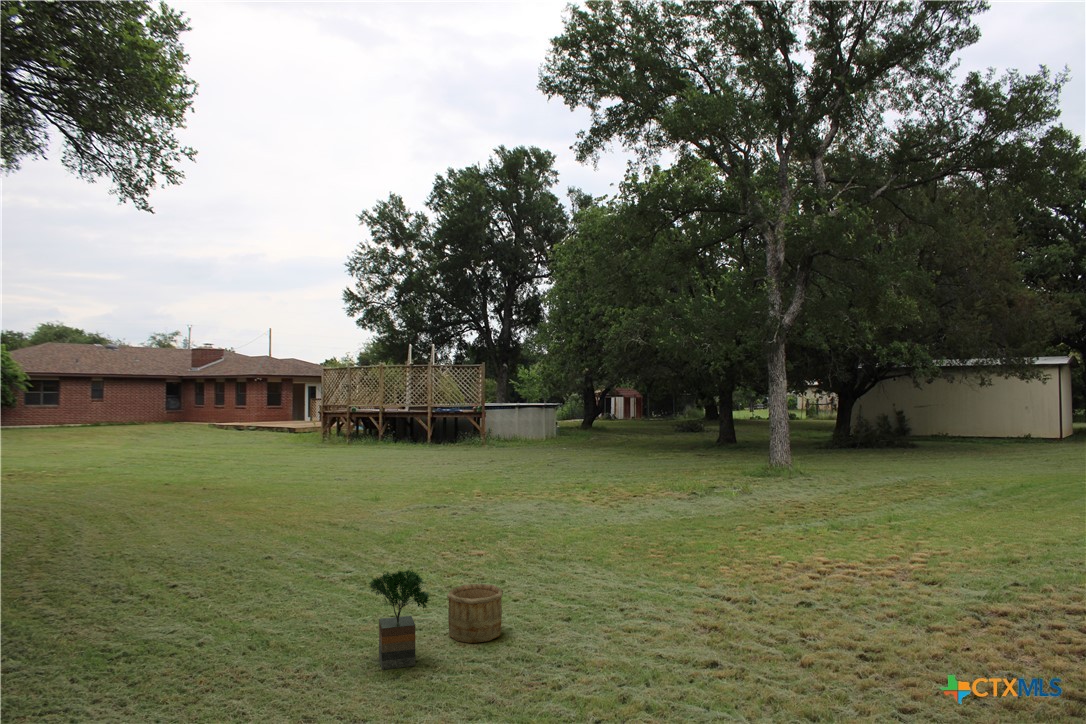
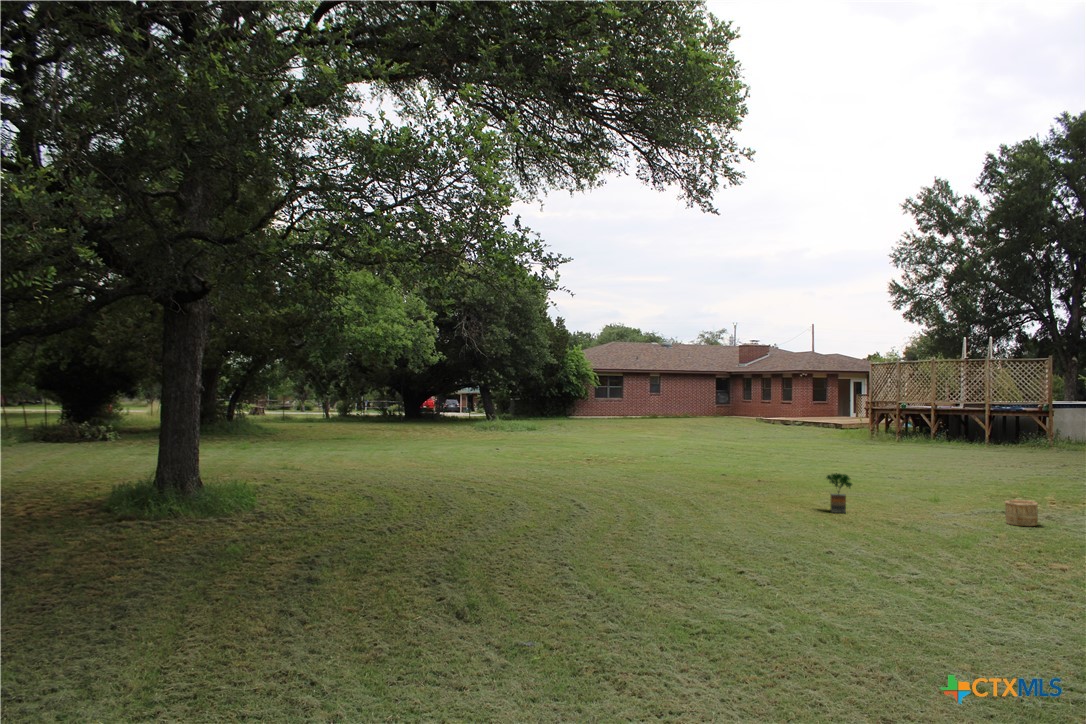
potted tree: present [369,570,429,670] -> present [826,473,852,513]

